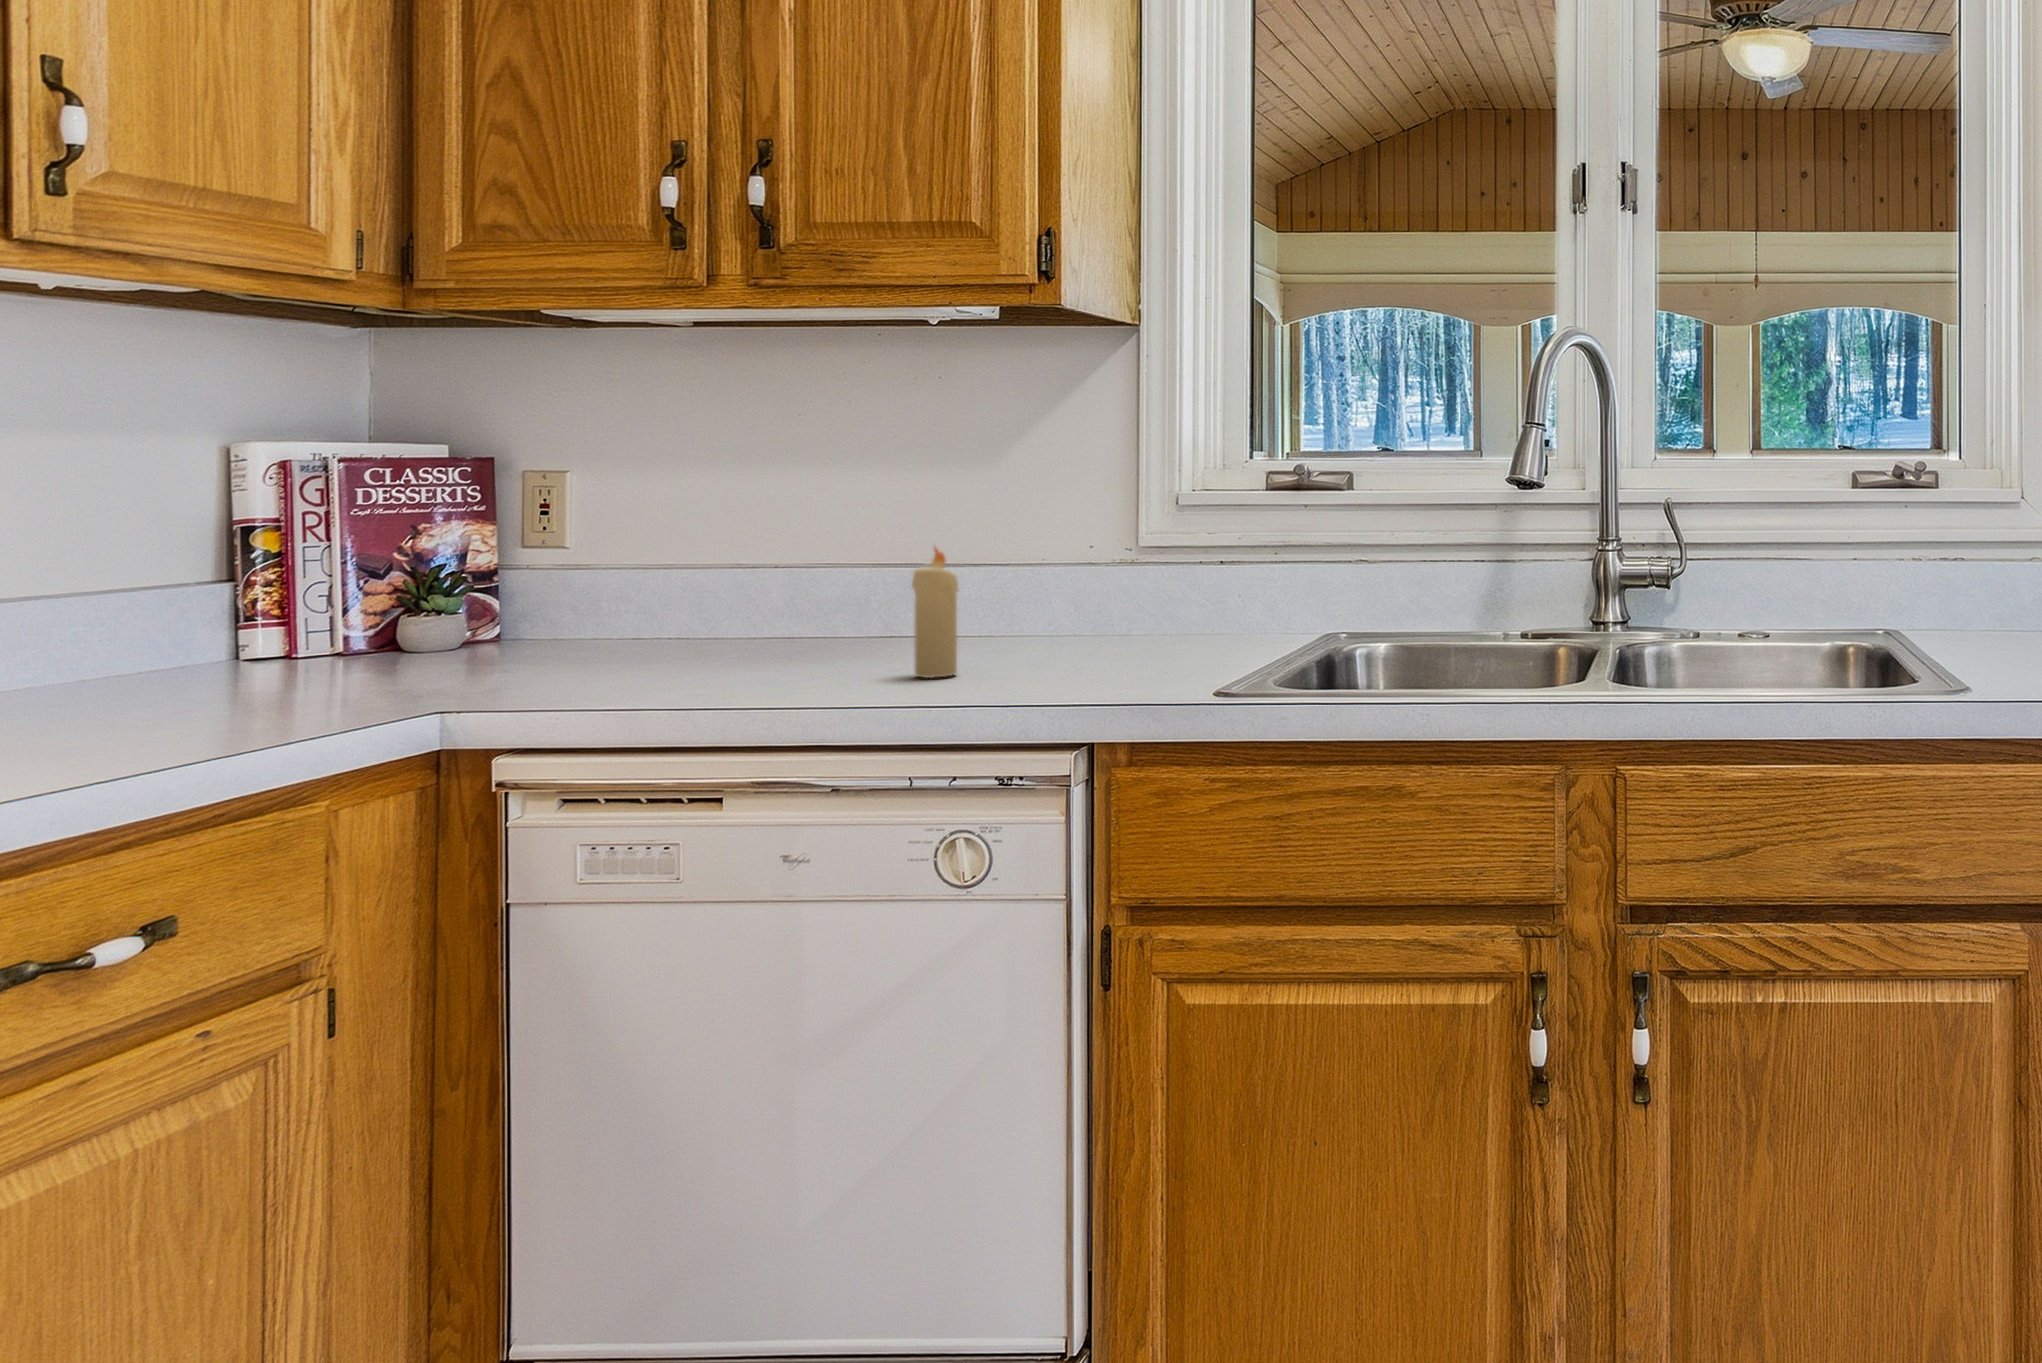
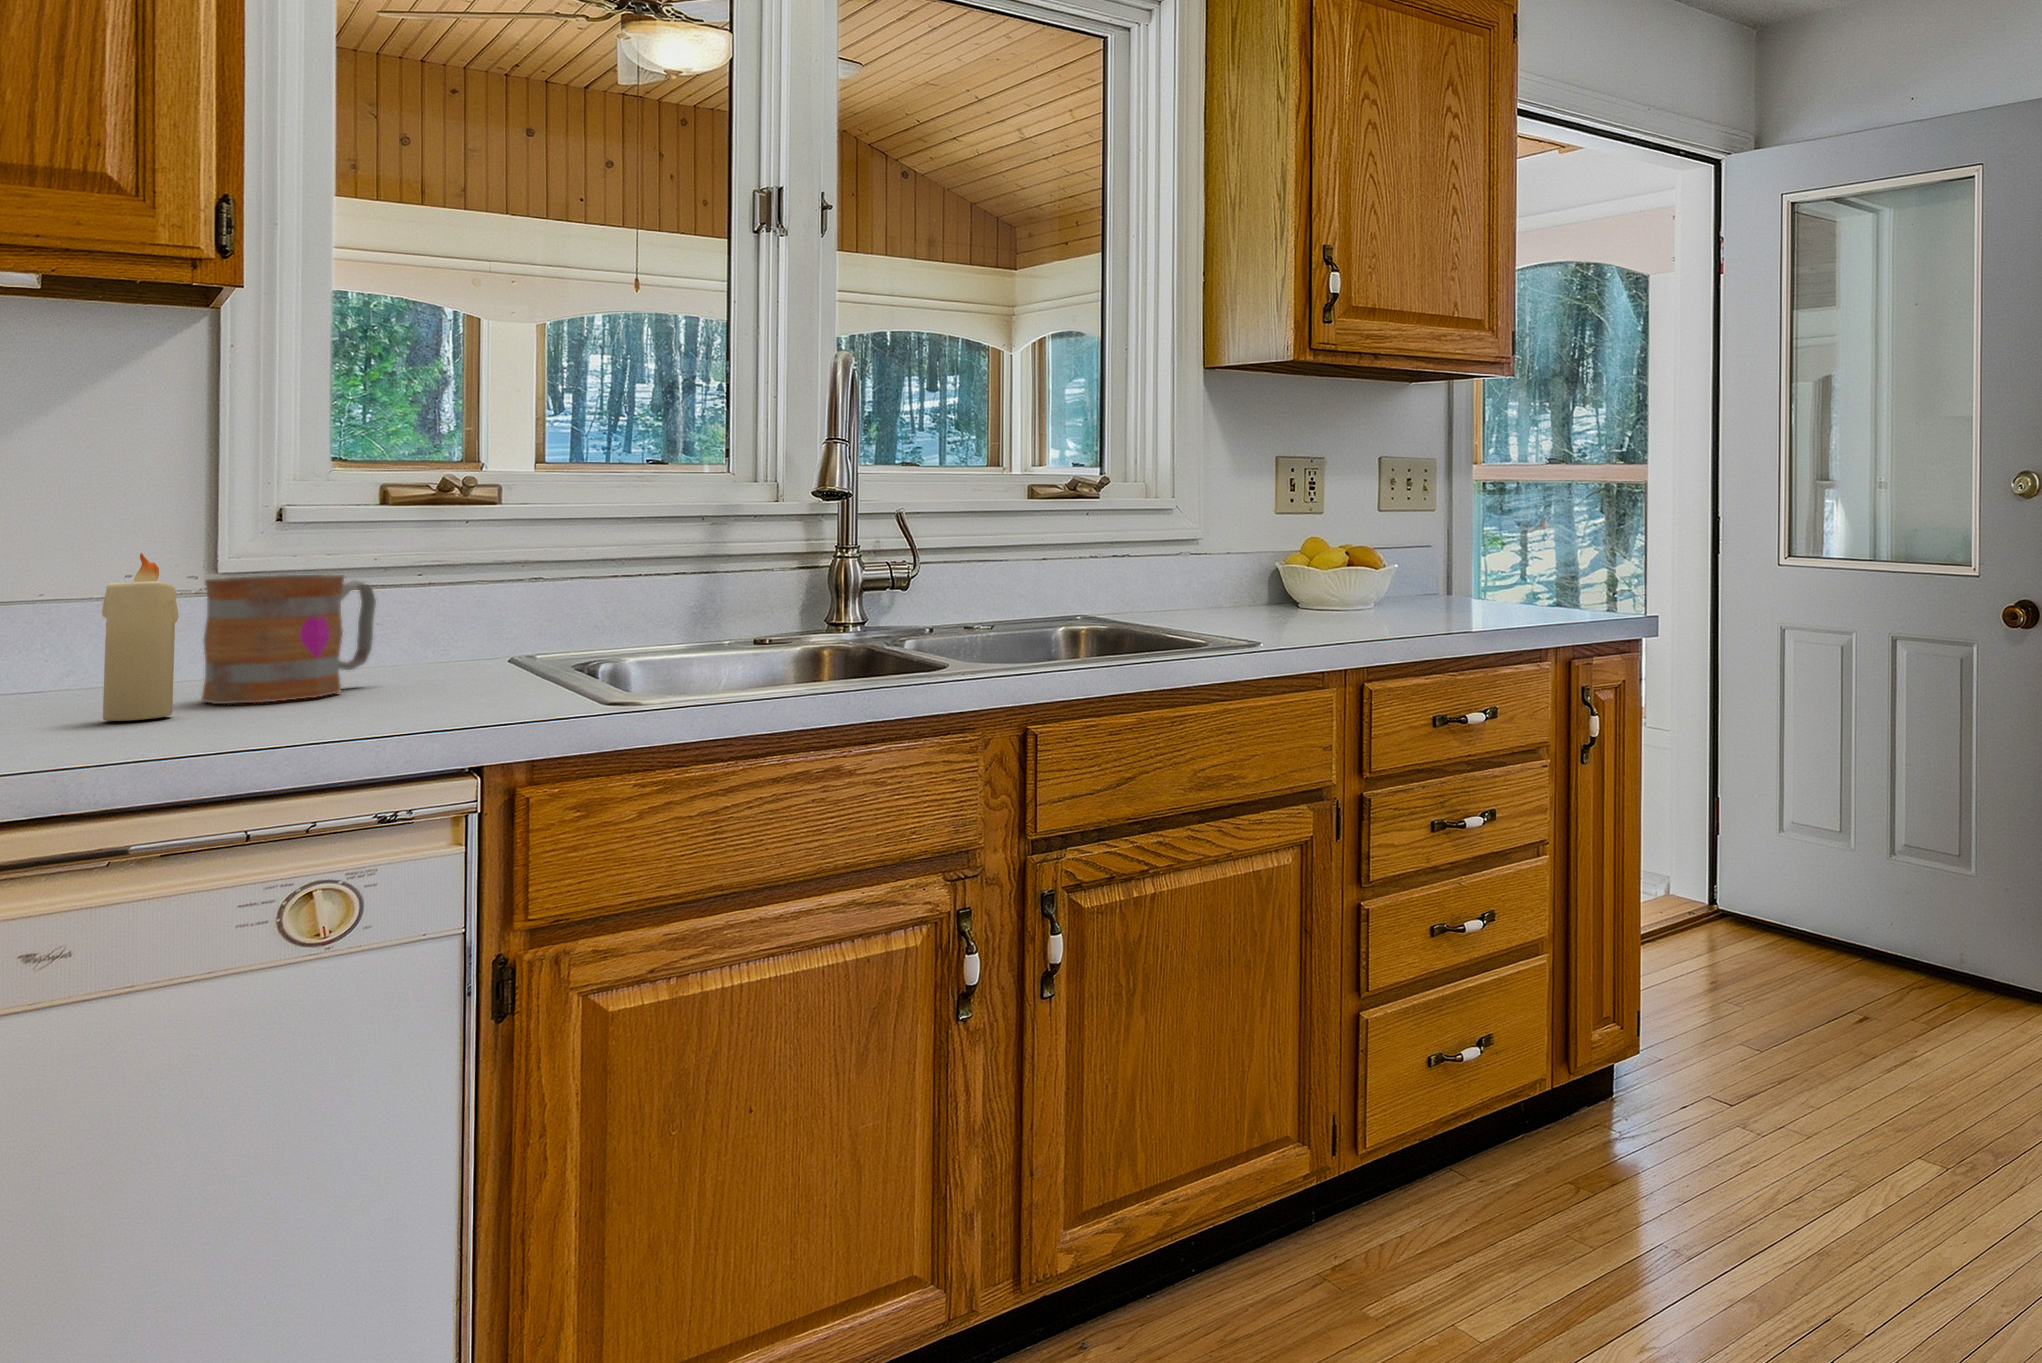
mug: none [1005,560,1133,669] -> present [202,575,376,704]

